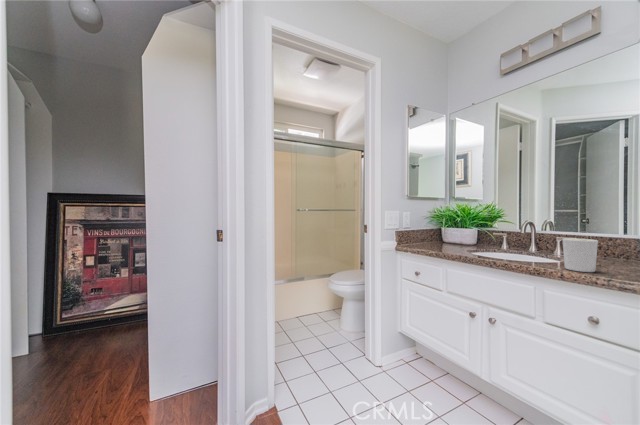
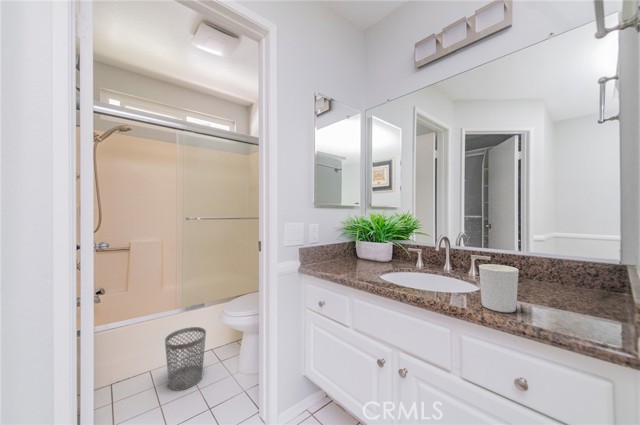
wastebasket: none [289,292,316,336] -> present [165,327,206,390]

